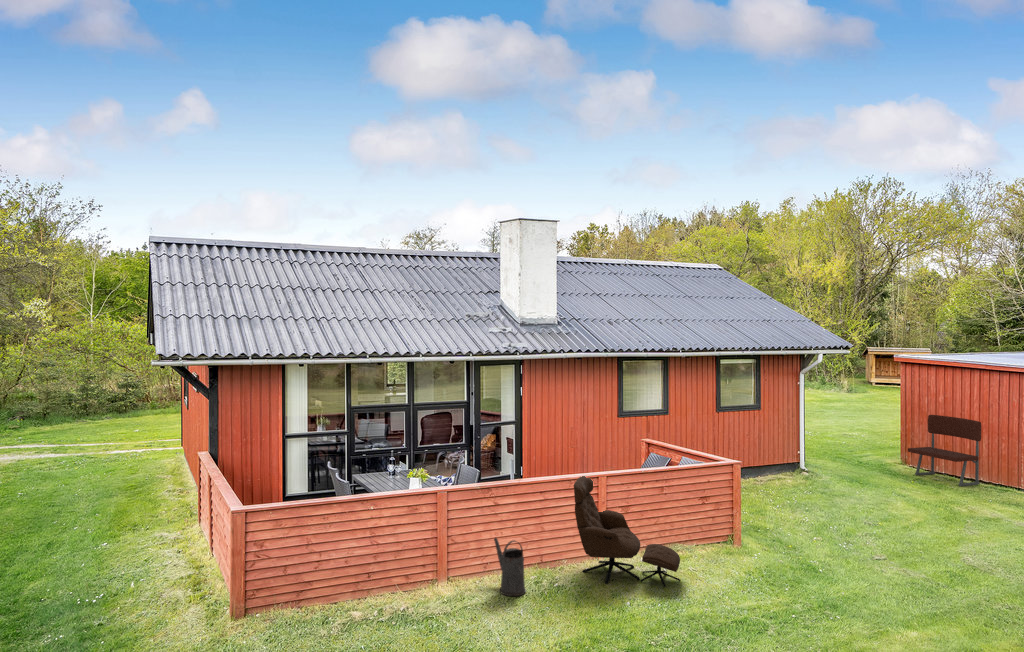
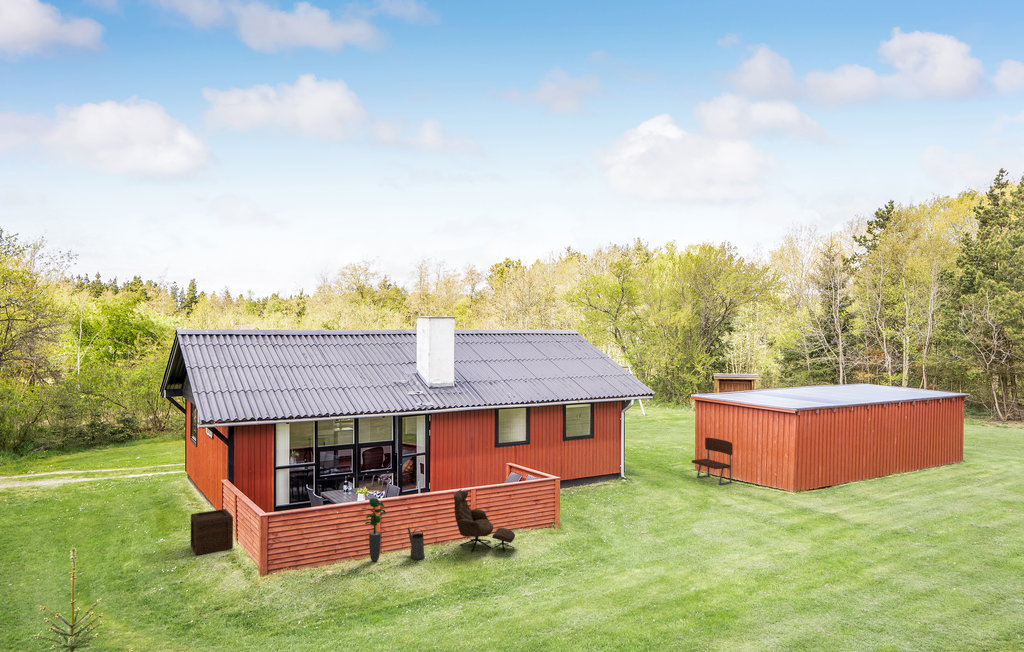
potted plant: none [415,485,461,596] -> present [362,498,387,561]
wooden crate: none [143,496,207,571] -> present [191,509,233,556]

